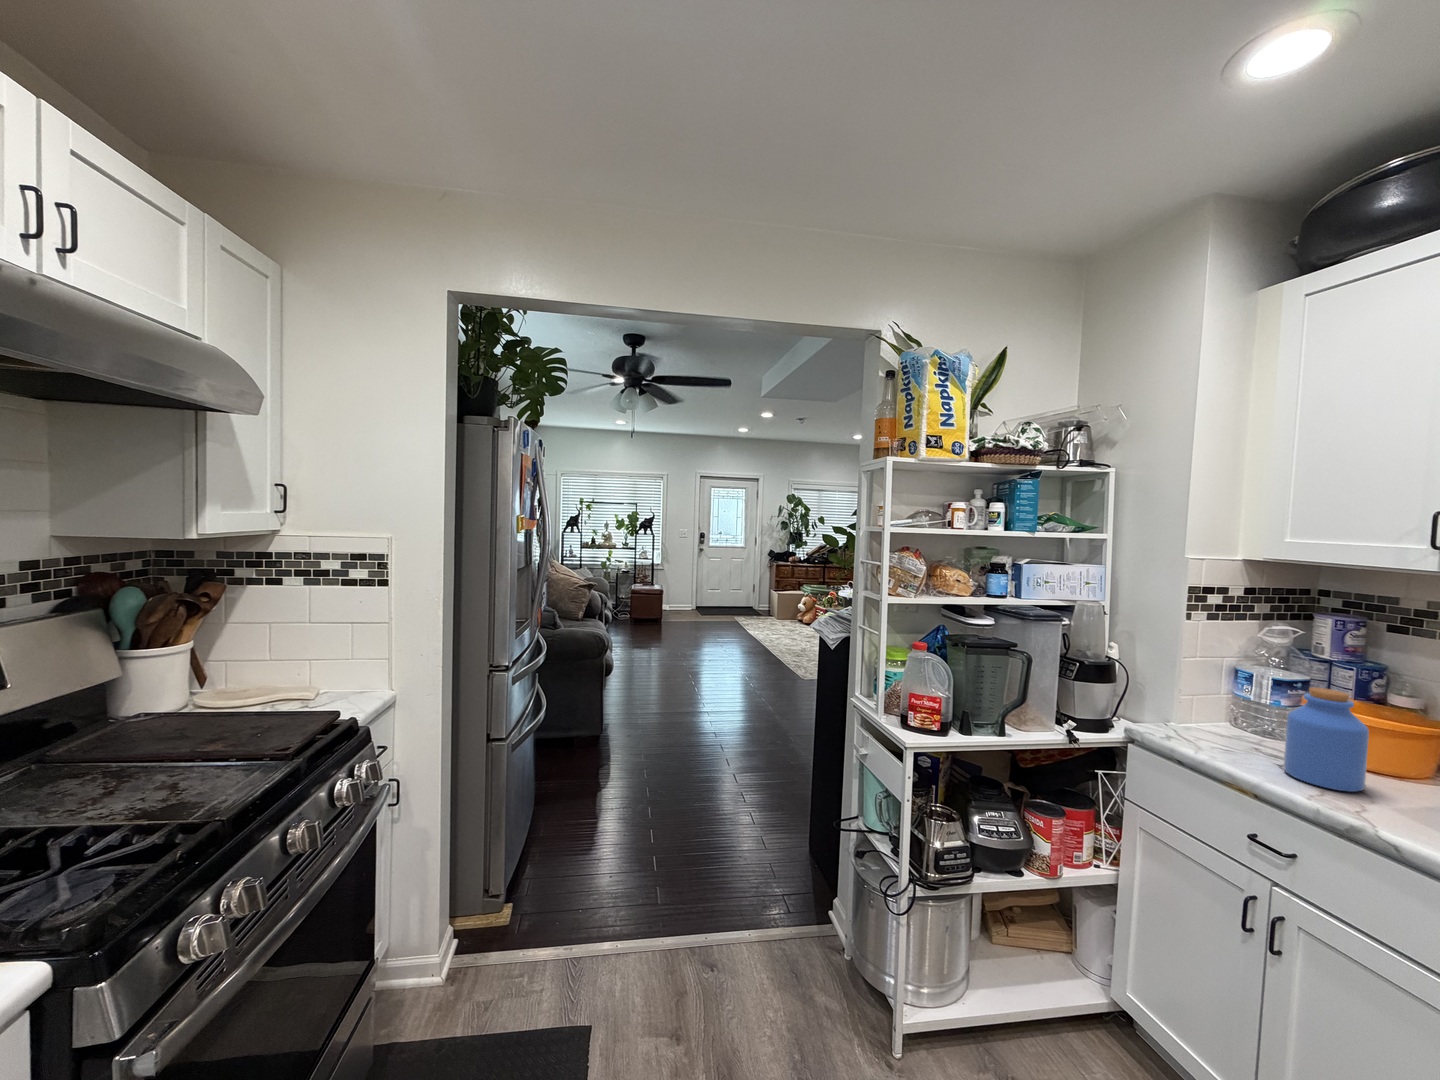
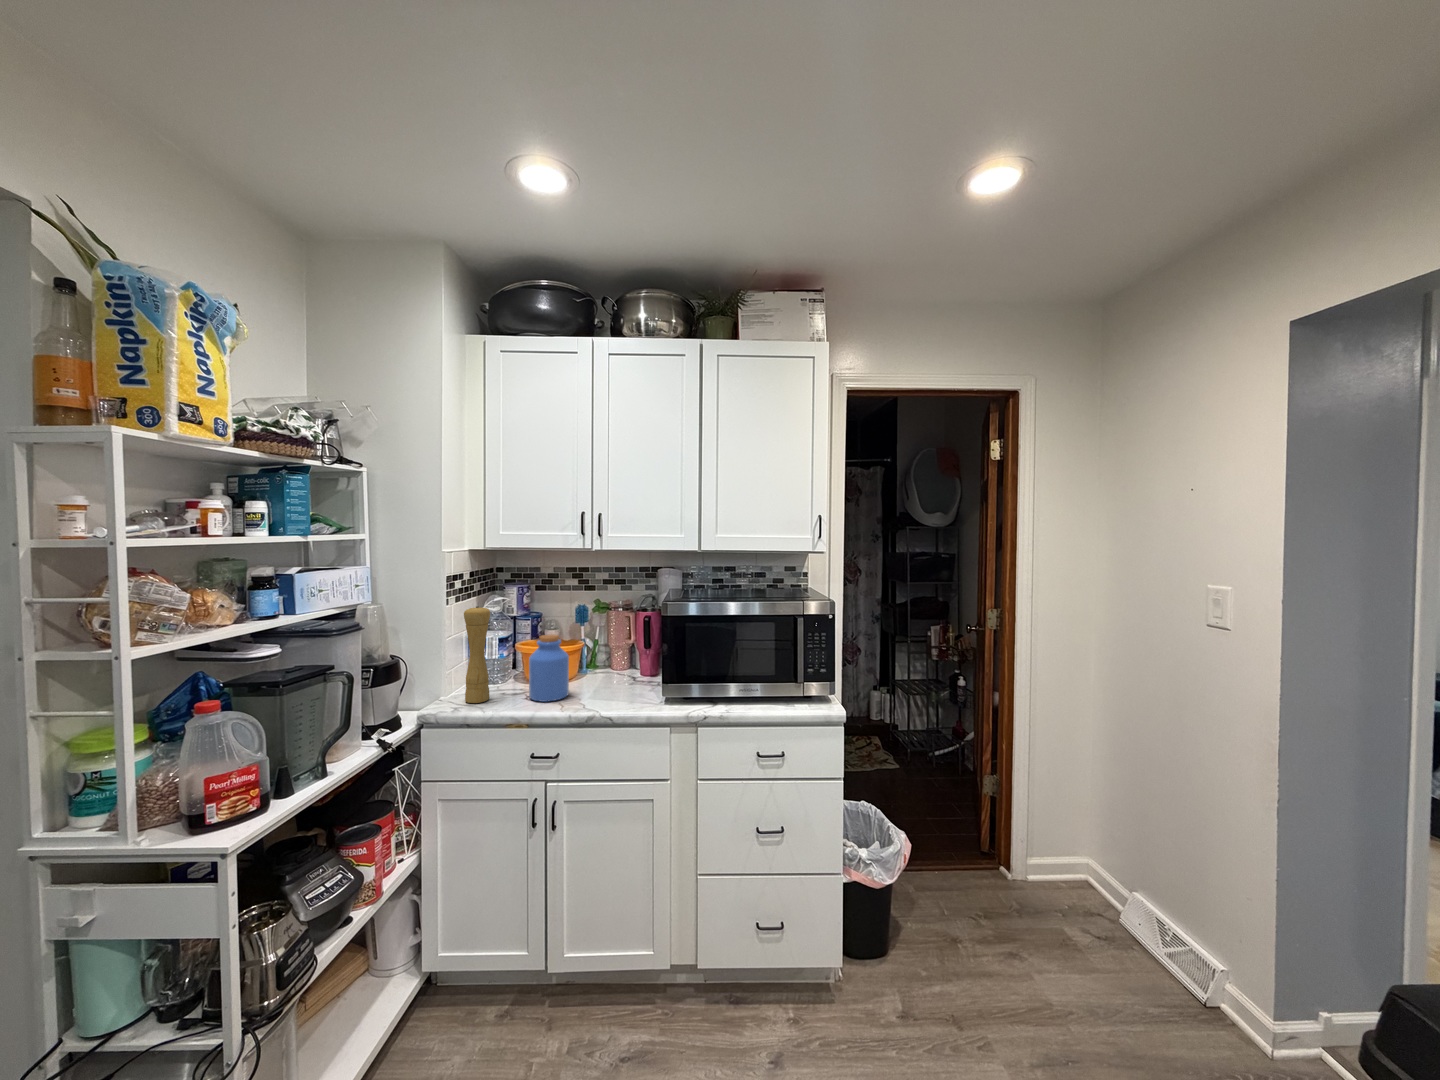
pepper mill: none [1192,626,1236,746] -> present [464,606,490,703]

